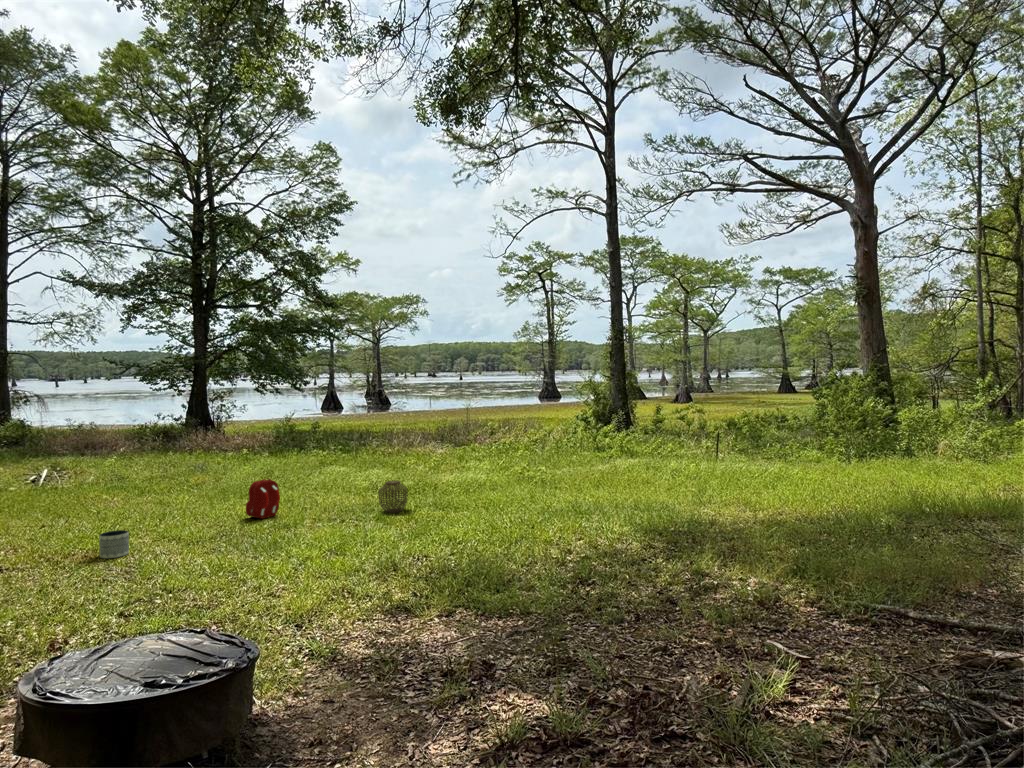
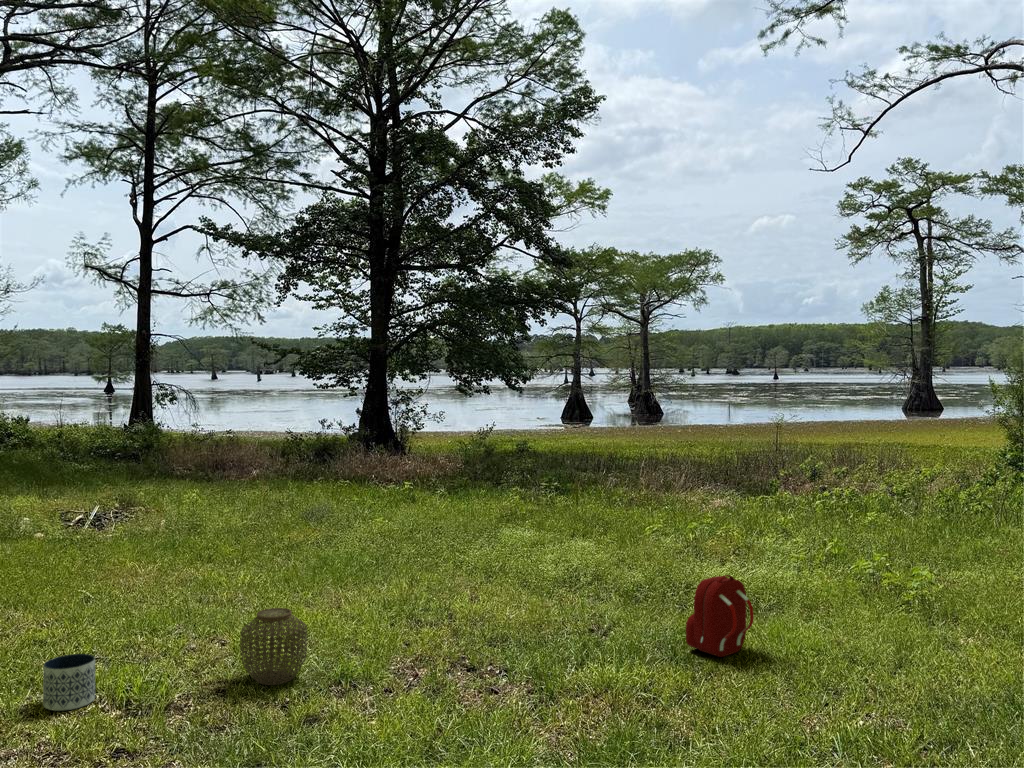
backpack: present [246,479,280,519] -> present [686,575,754,657]
woven basket: present [379,481,408,513] -> present [240,608,307,685]

